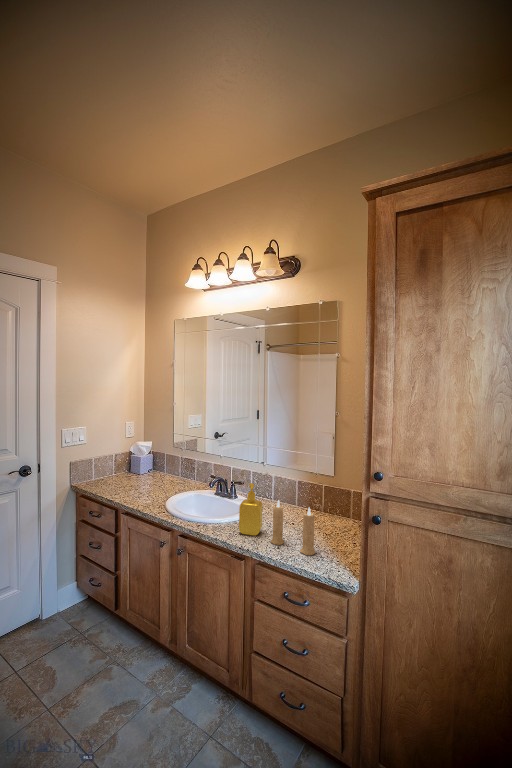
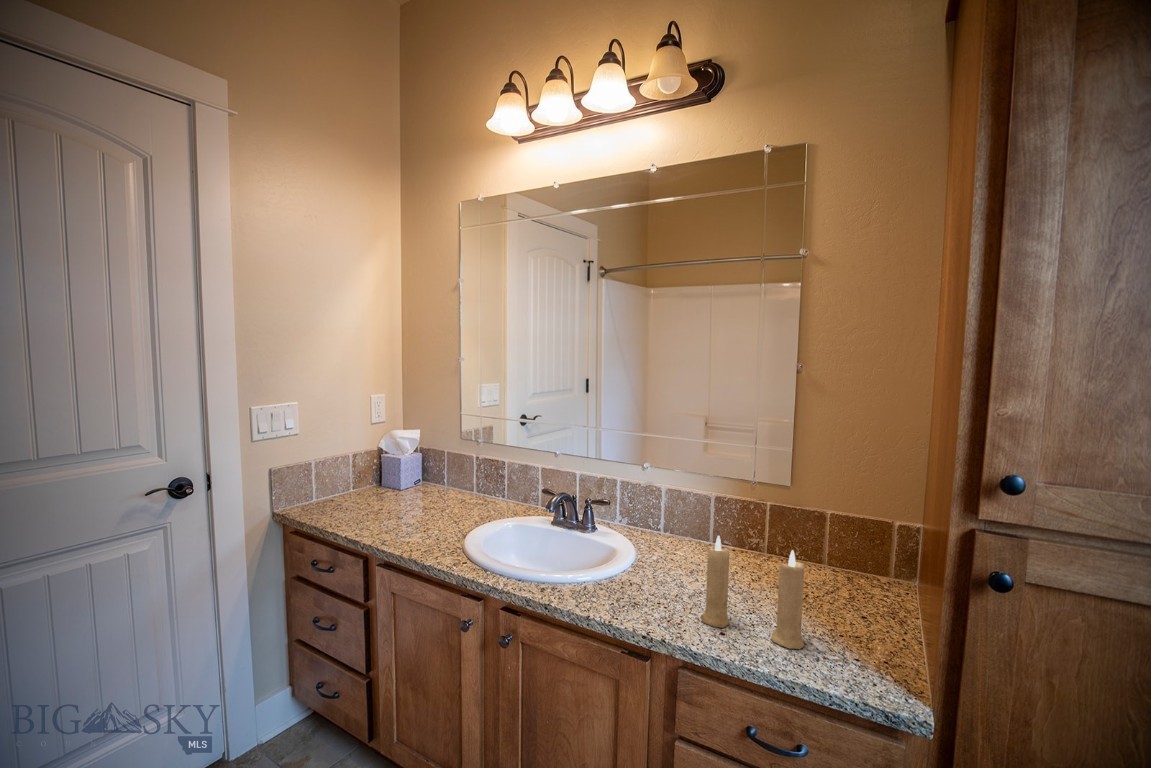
soap dispenser: present [239,483,263,536] -> none [630,503,675,607]

